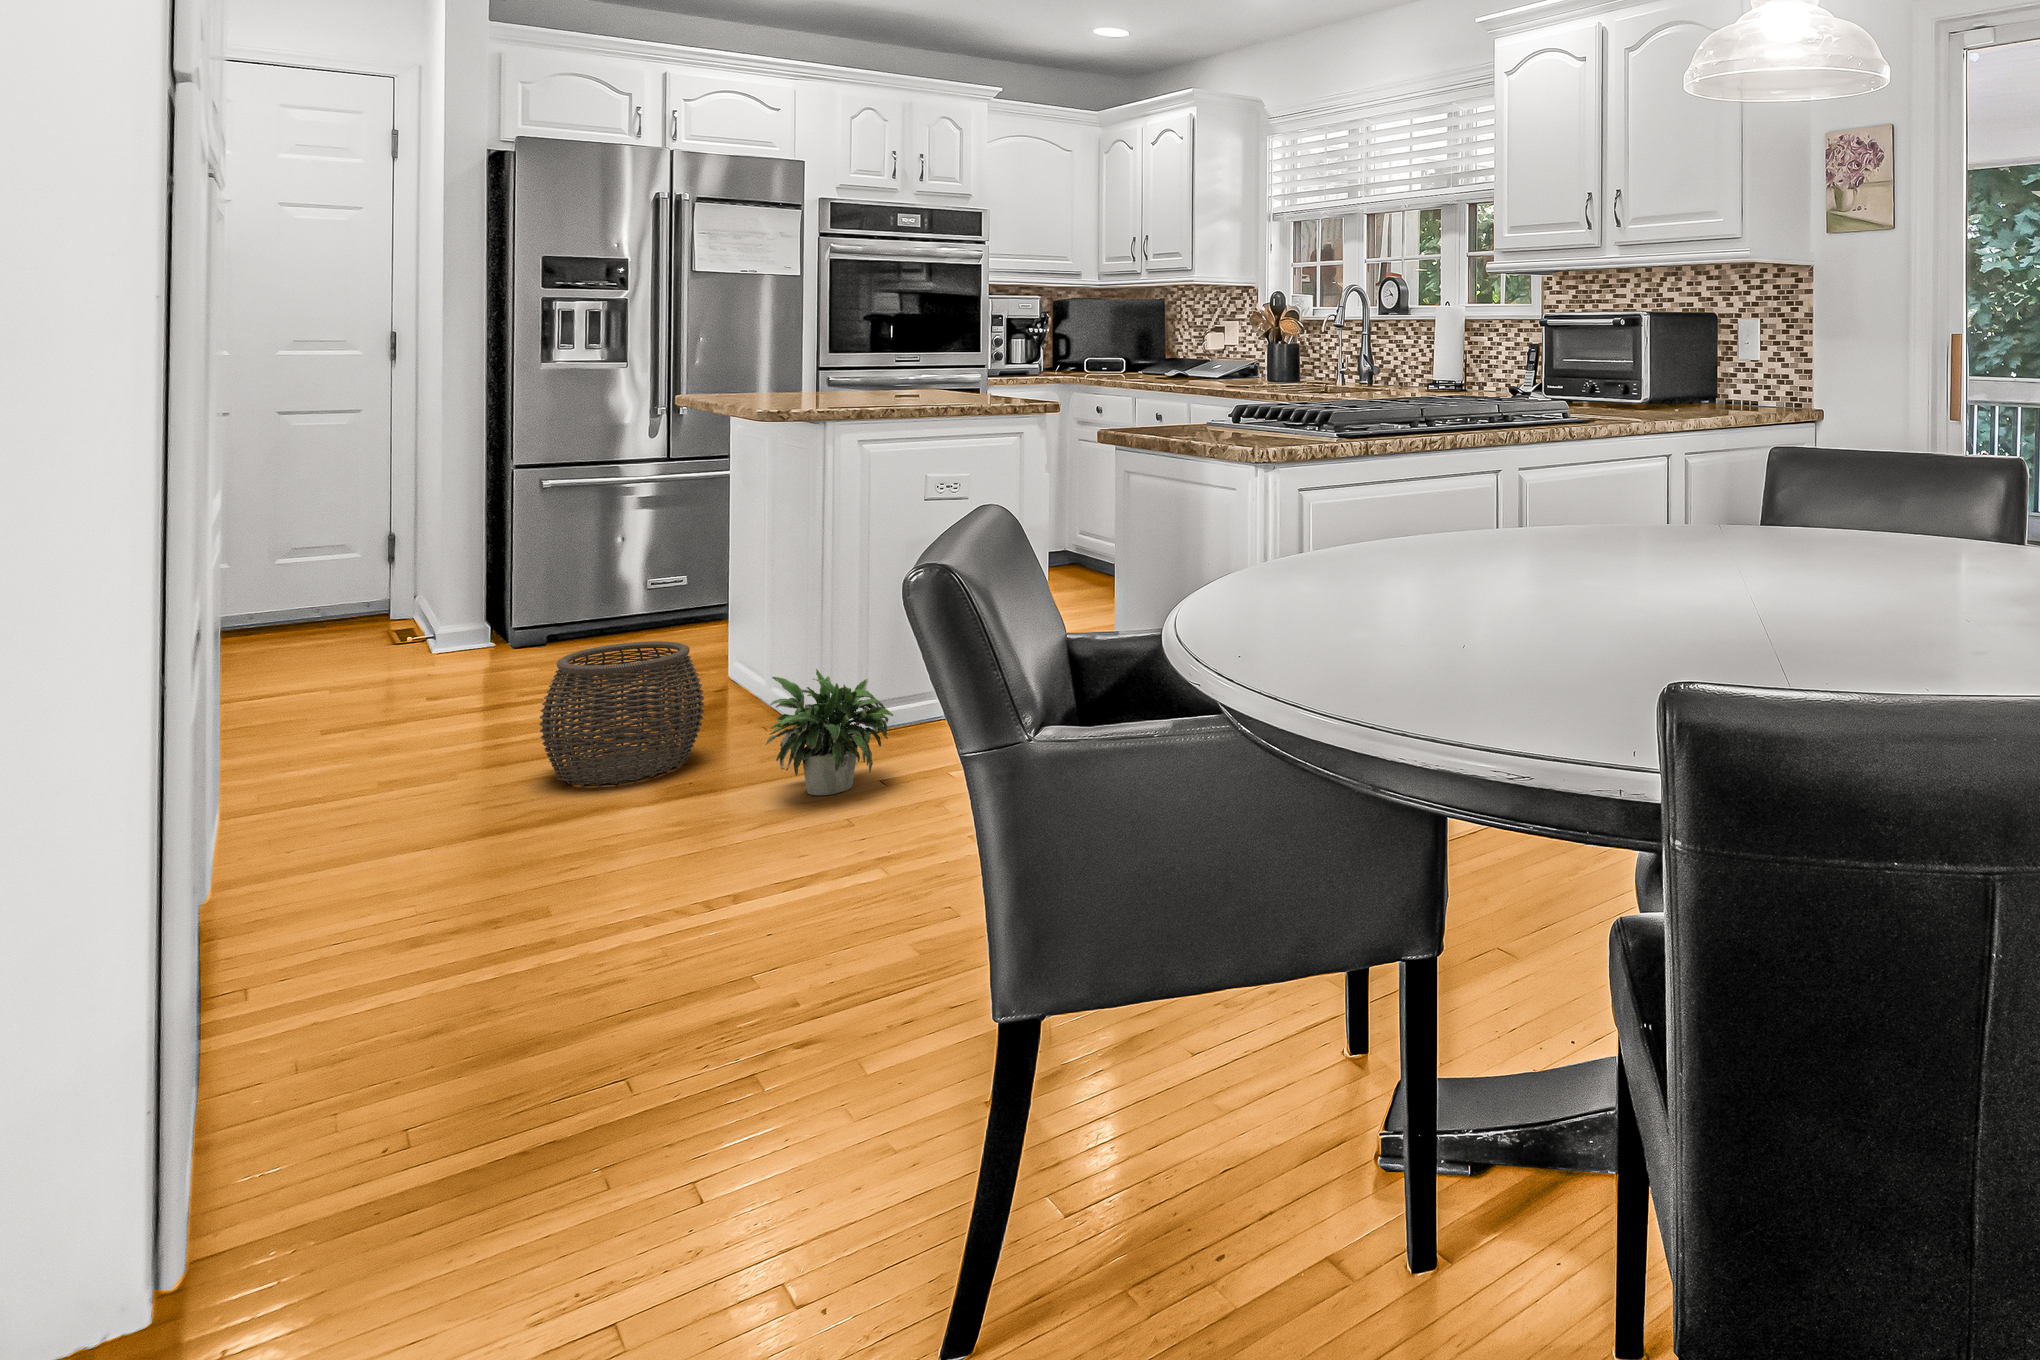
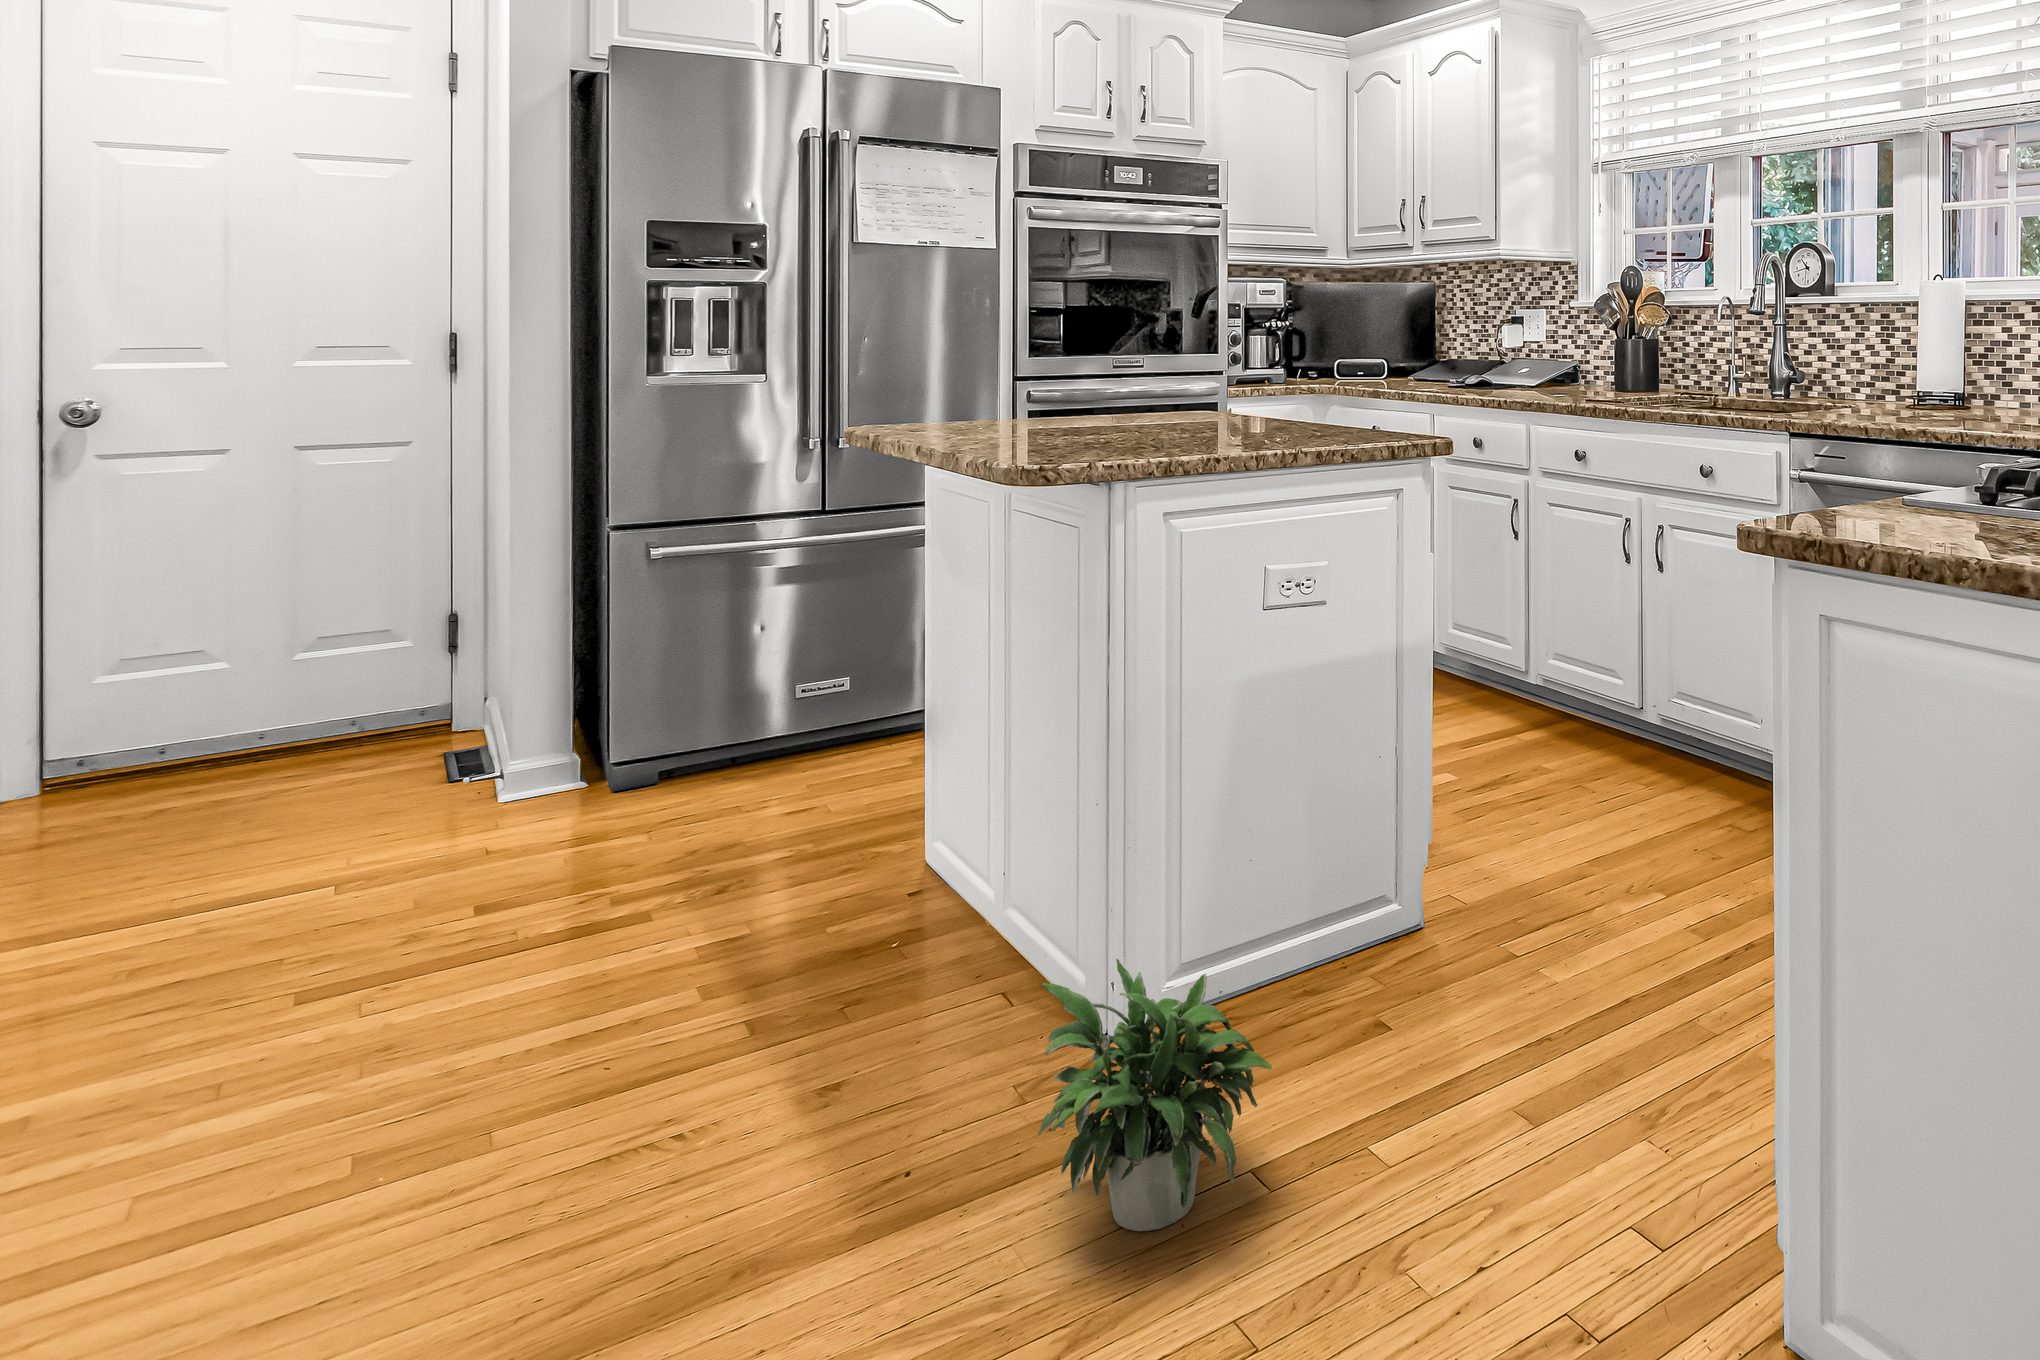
woven basket: present [539,641,704,785] -> none [623,875,909,1180]

